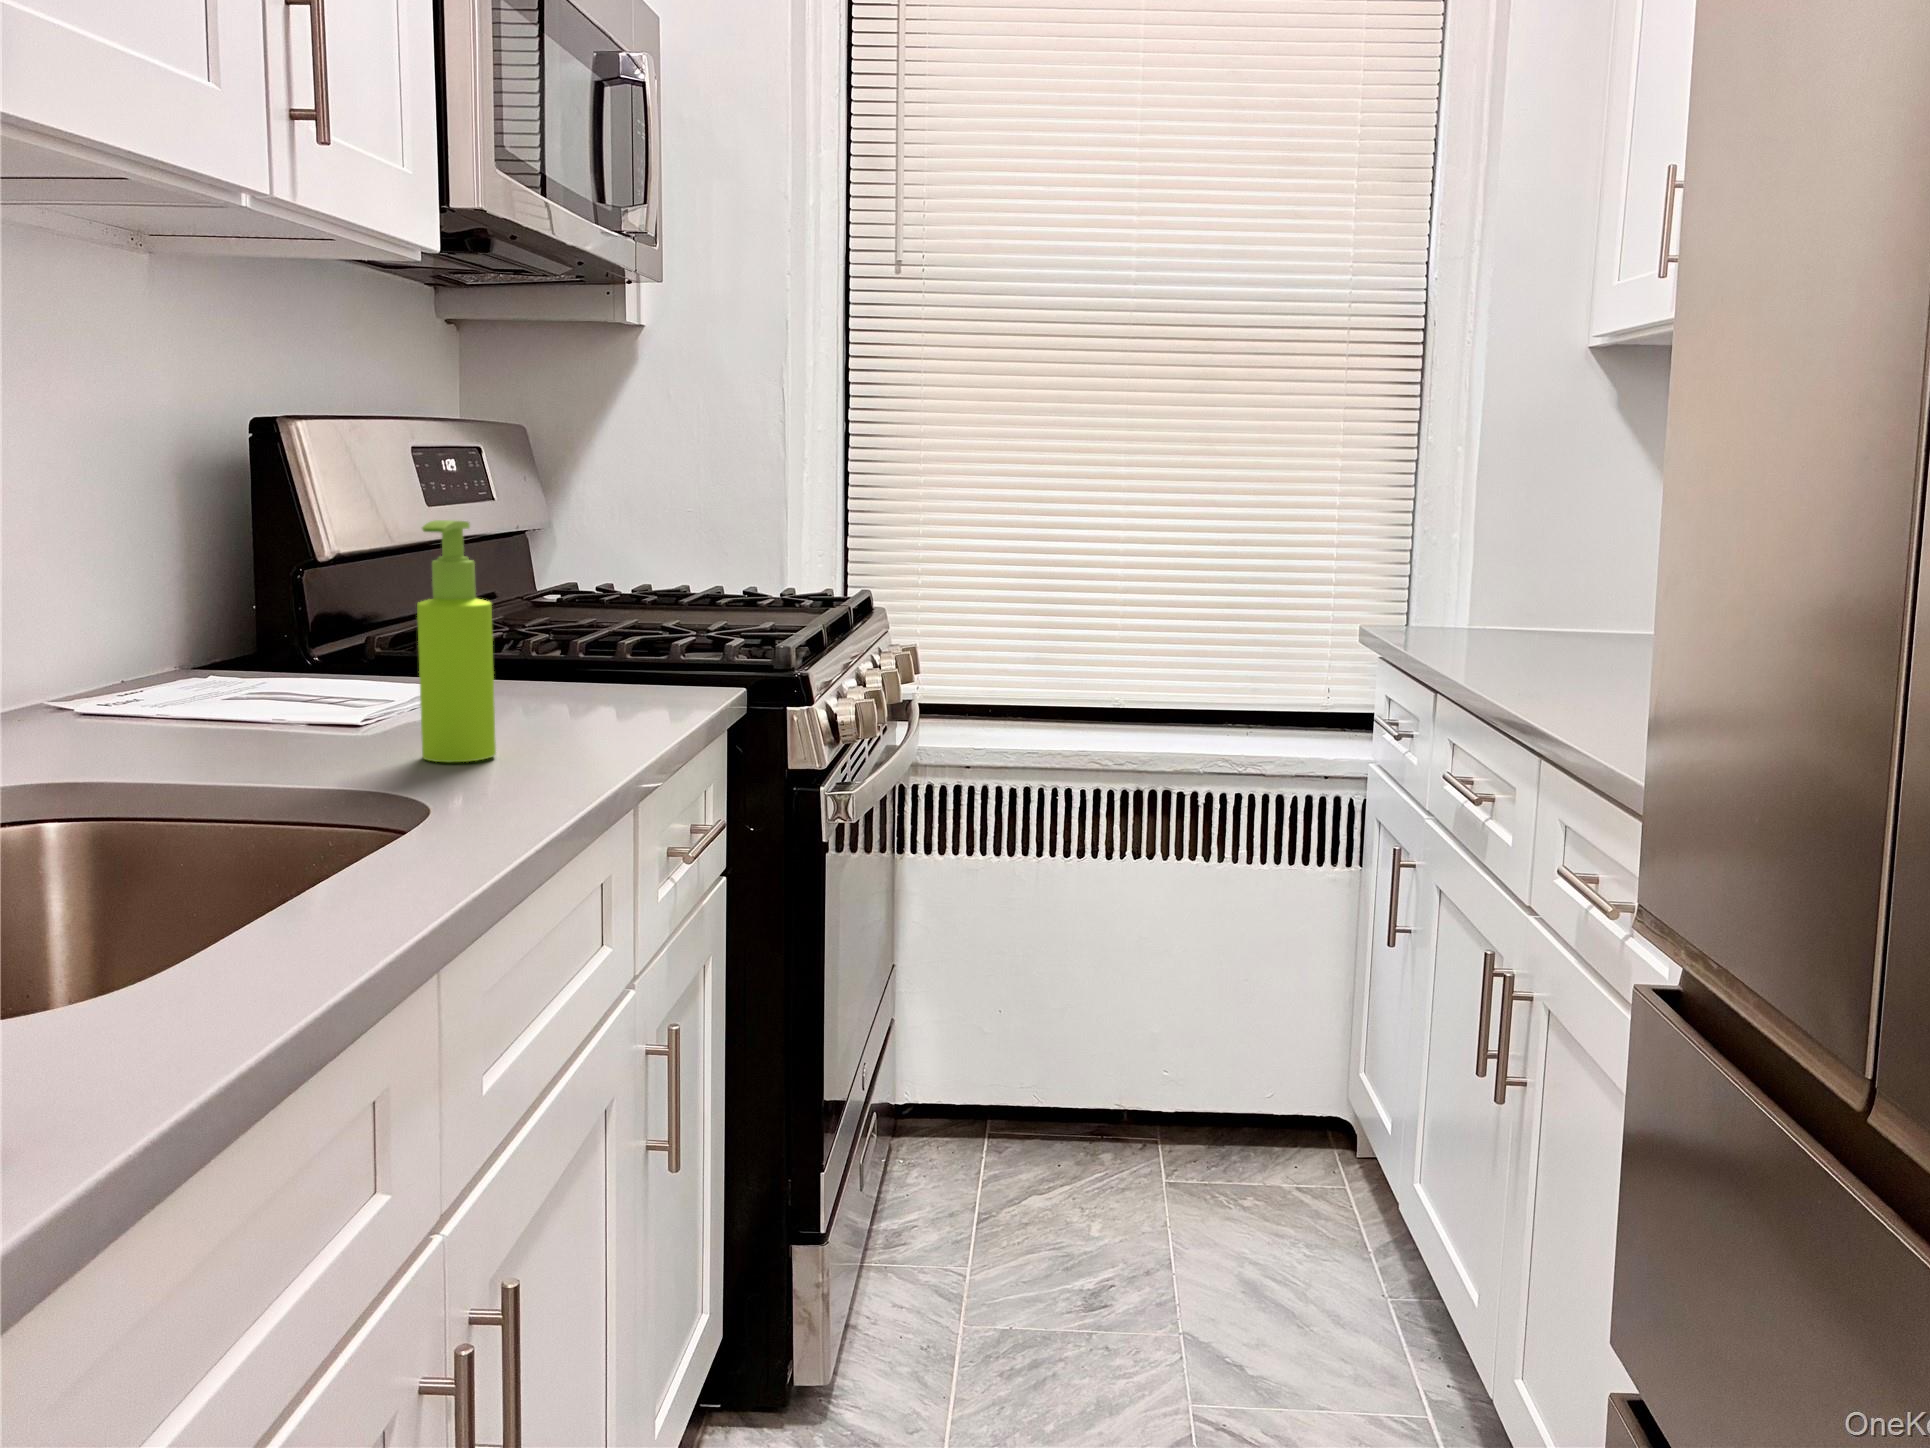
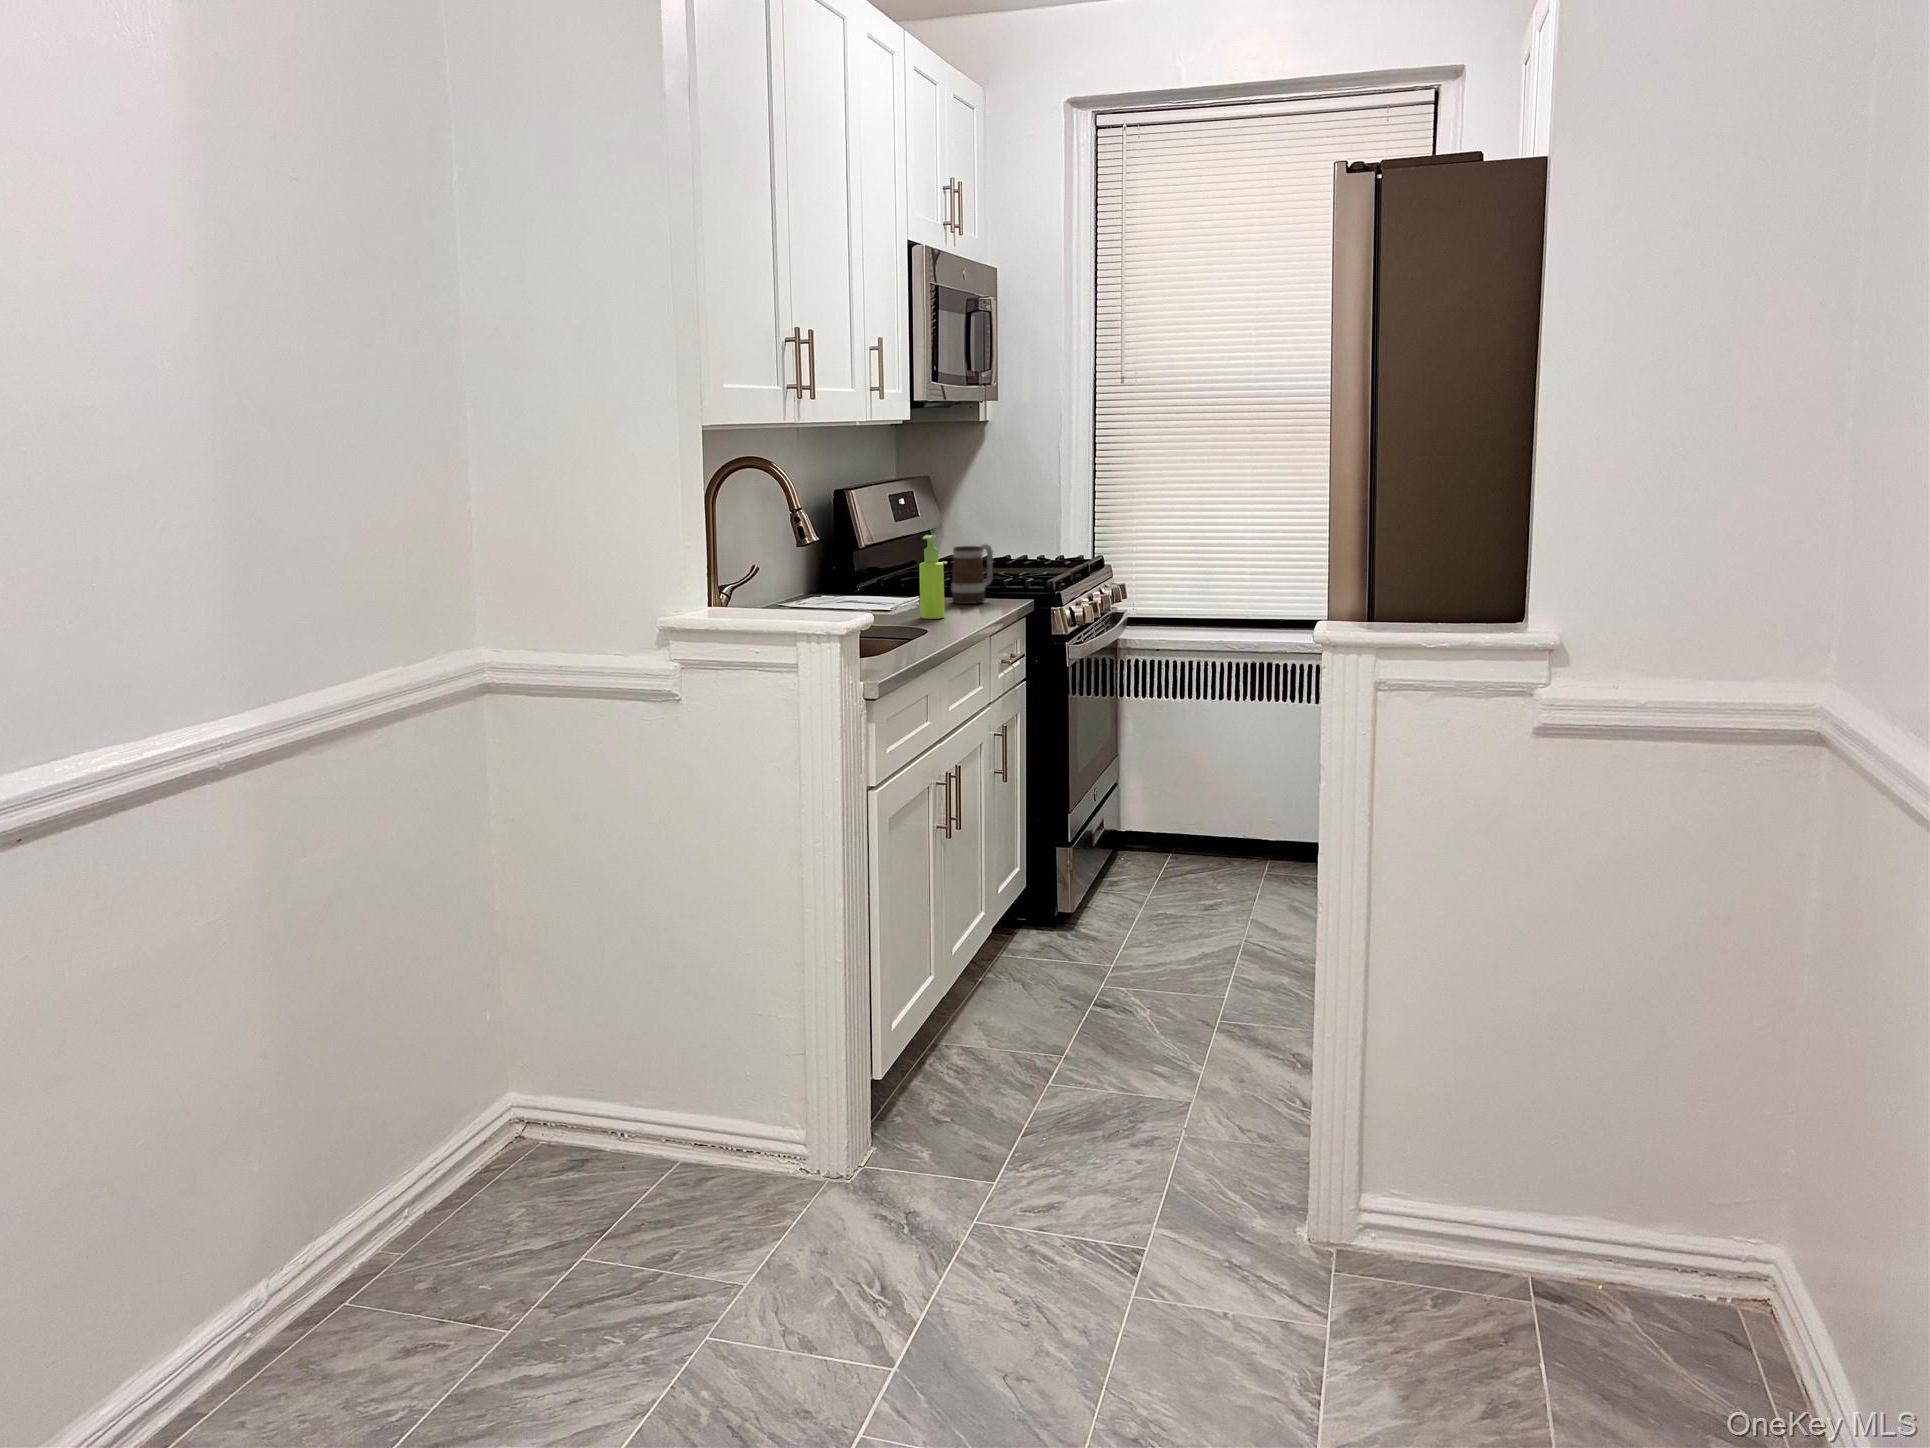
mug: none [539,555,645,704] -> present [951,544,993,604]

